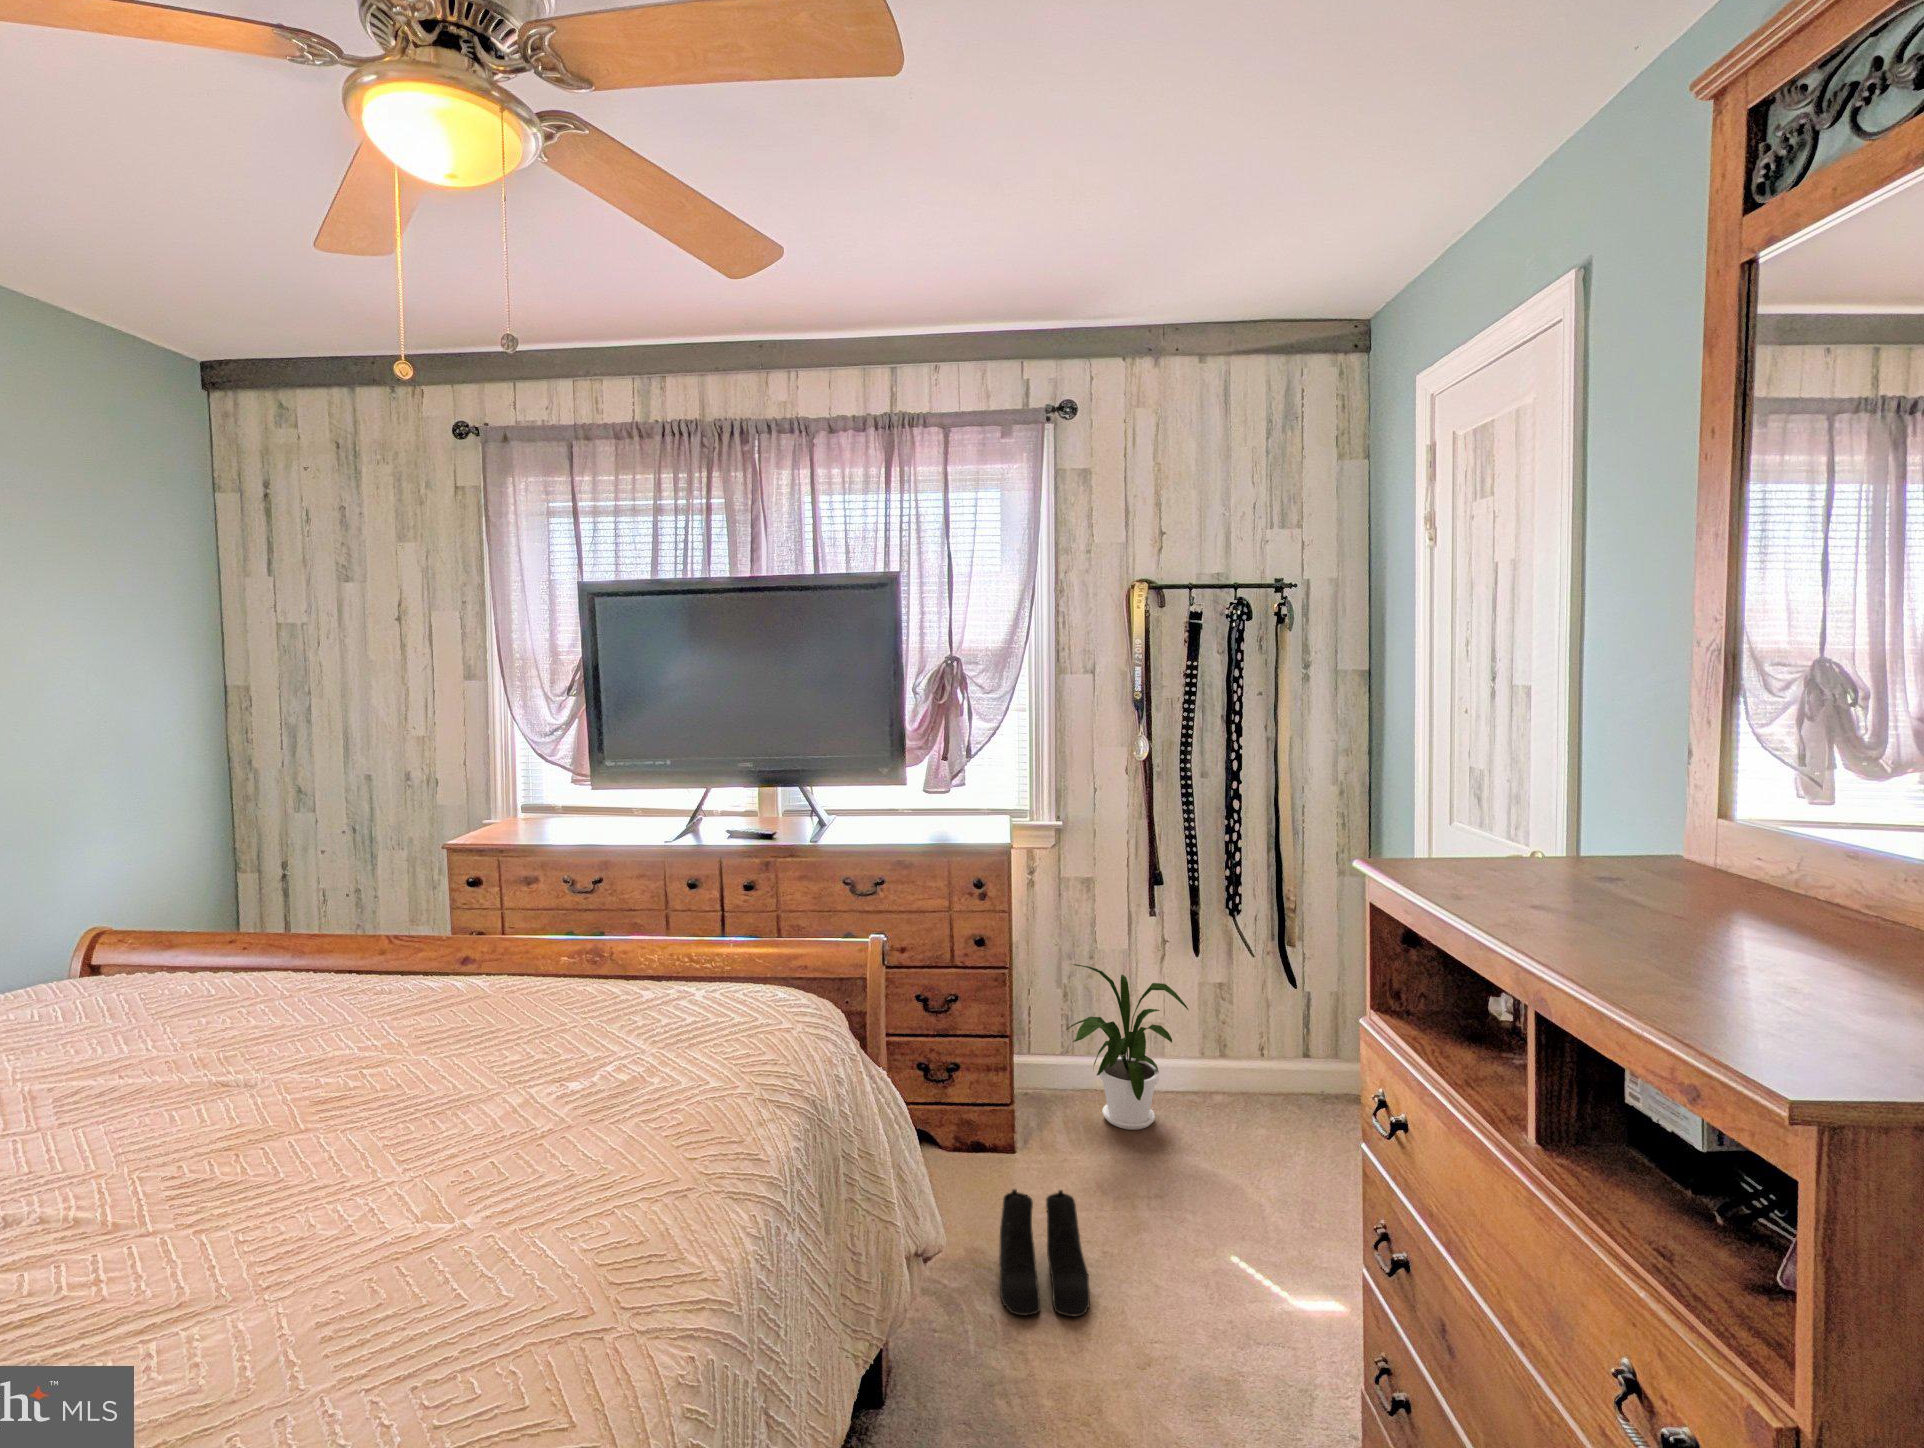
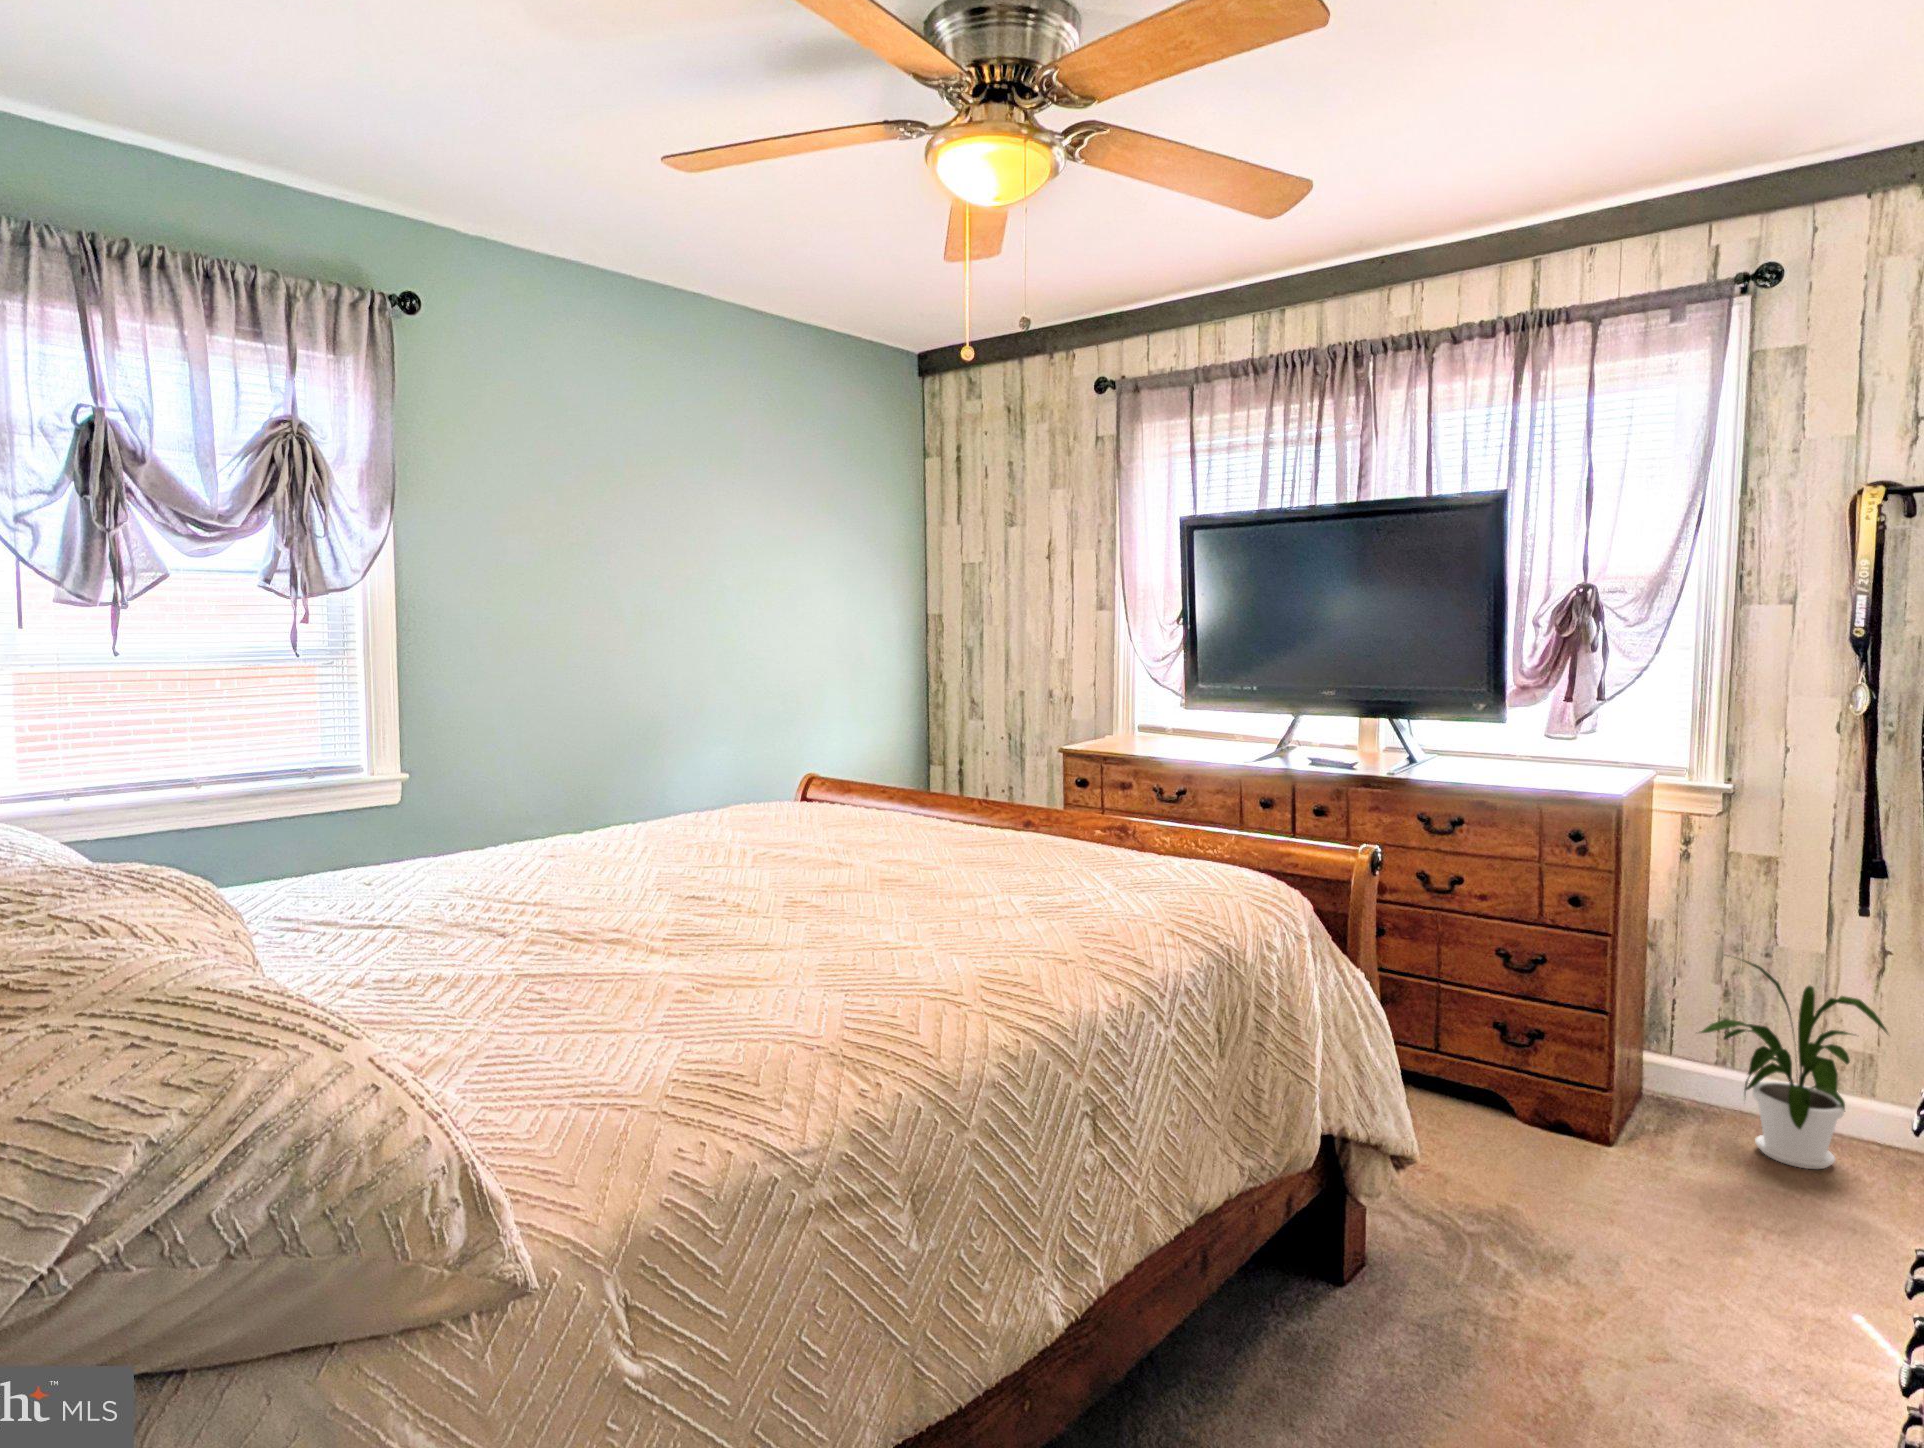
boots: present [999,1189,1090,1316] -> none [1511,1136,1624,1262]

